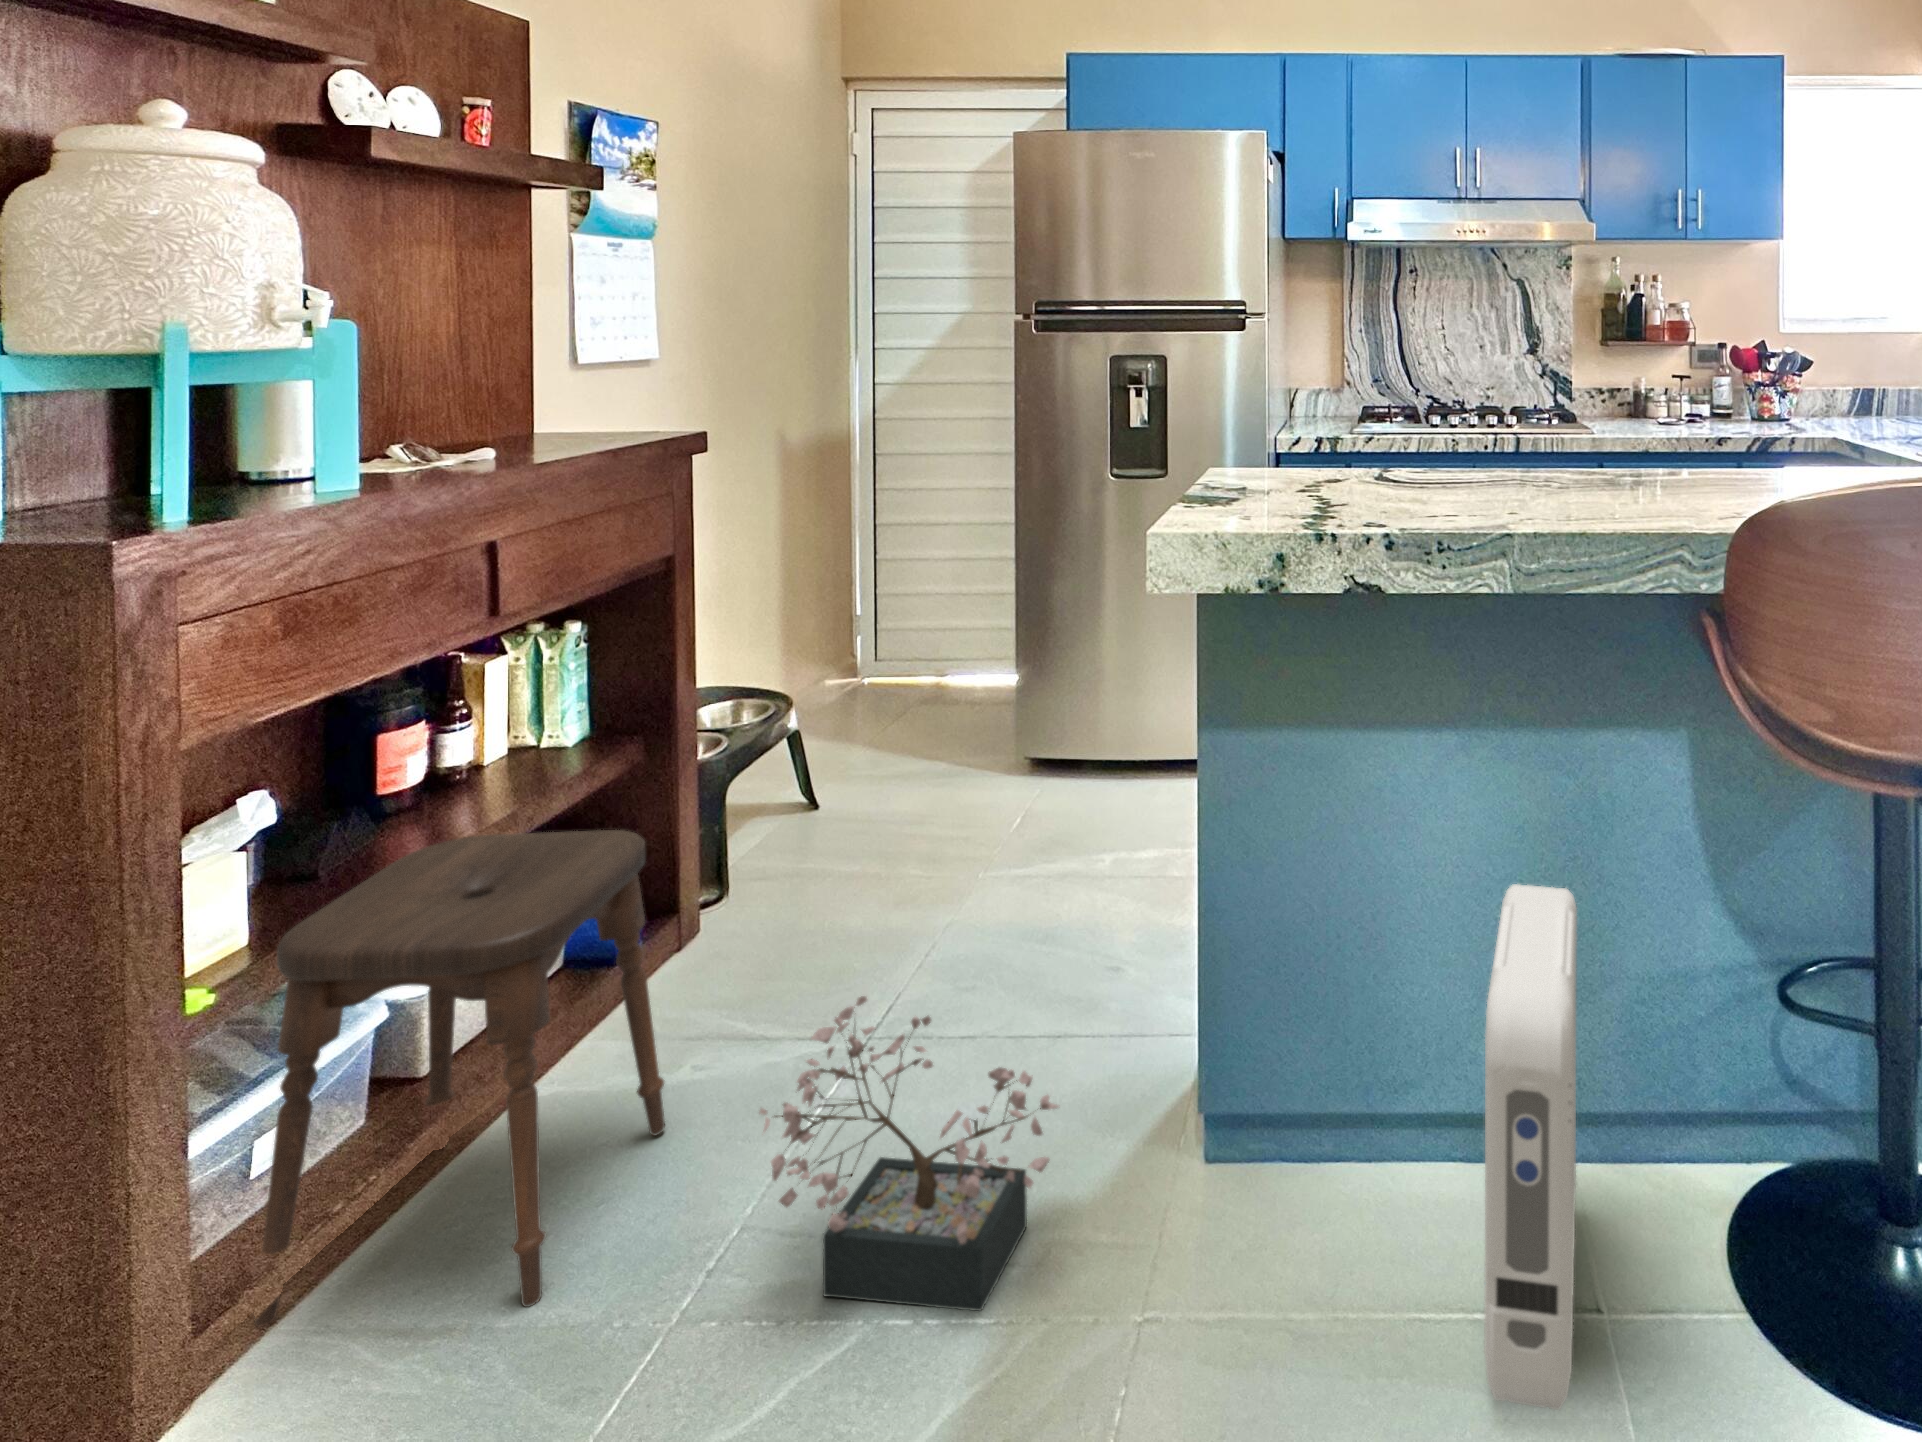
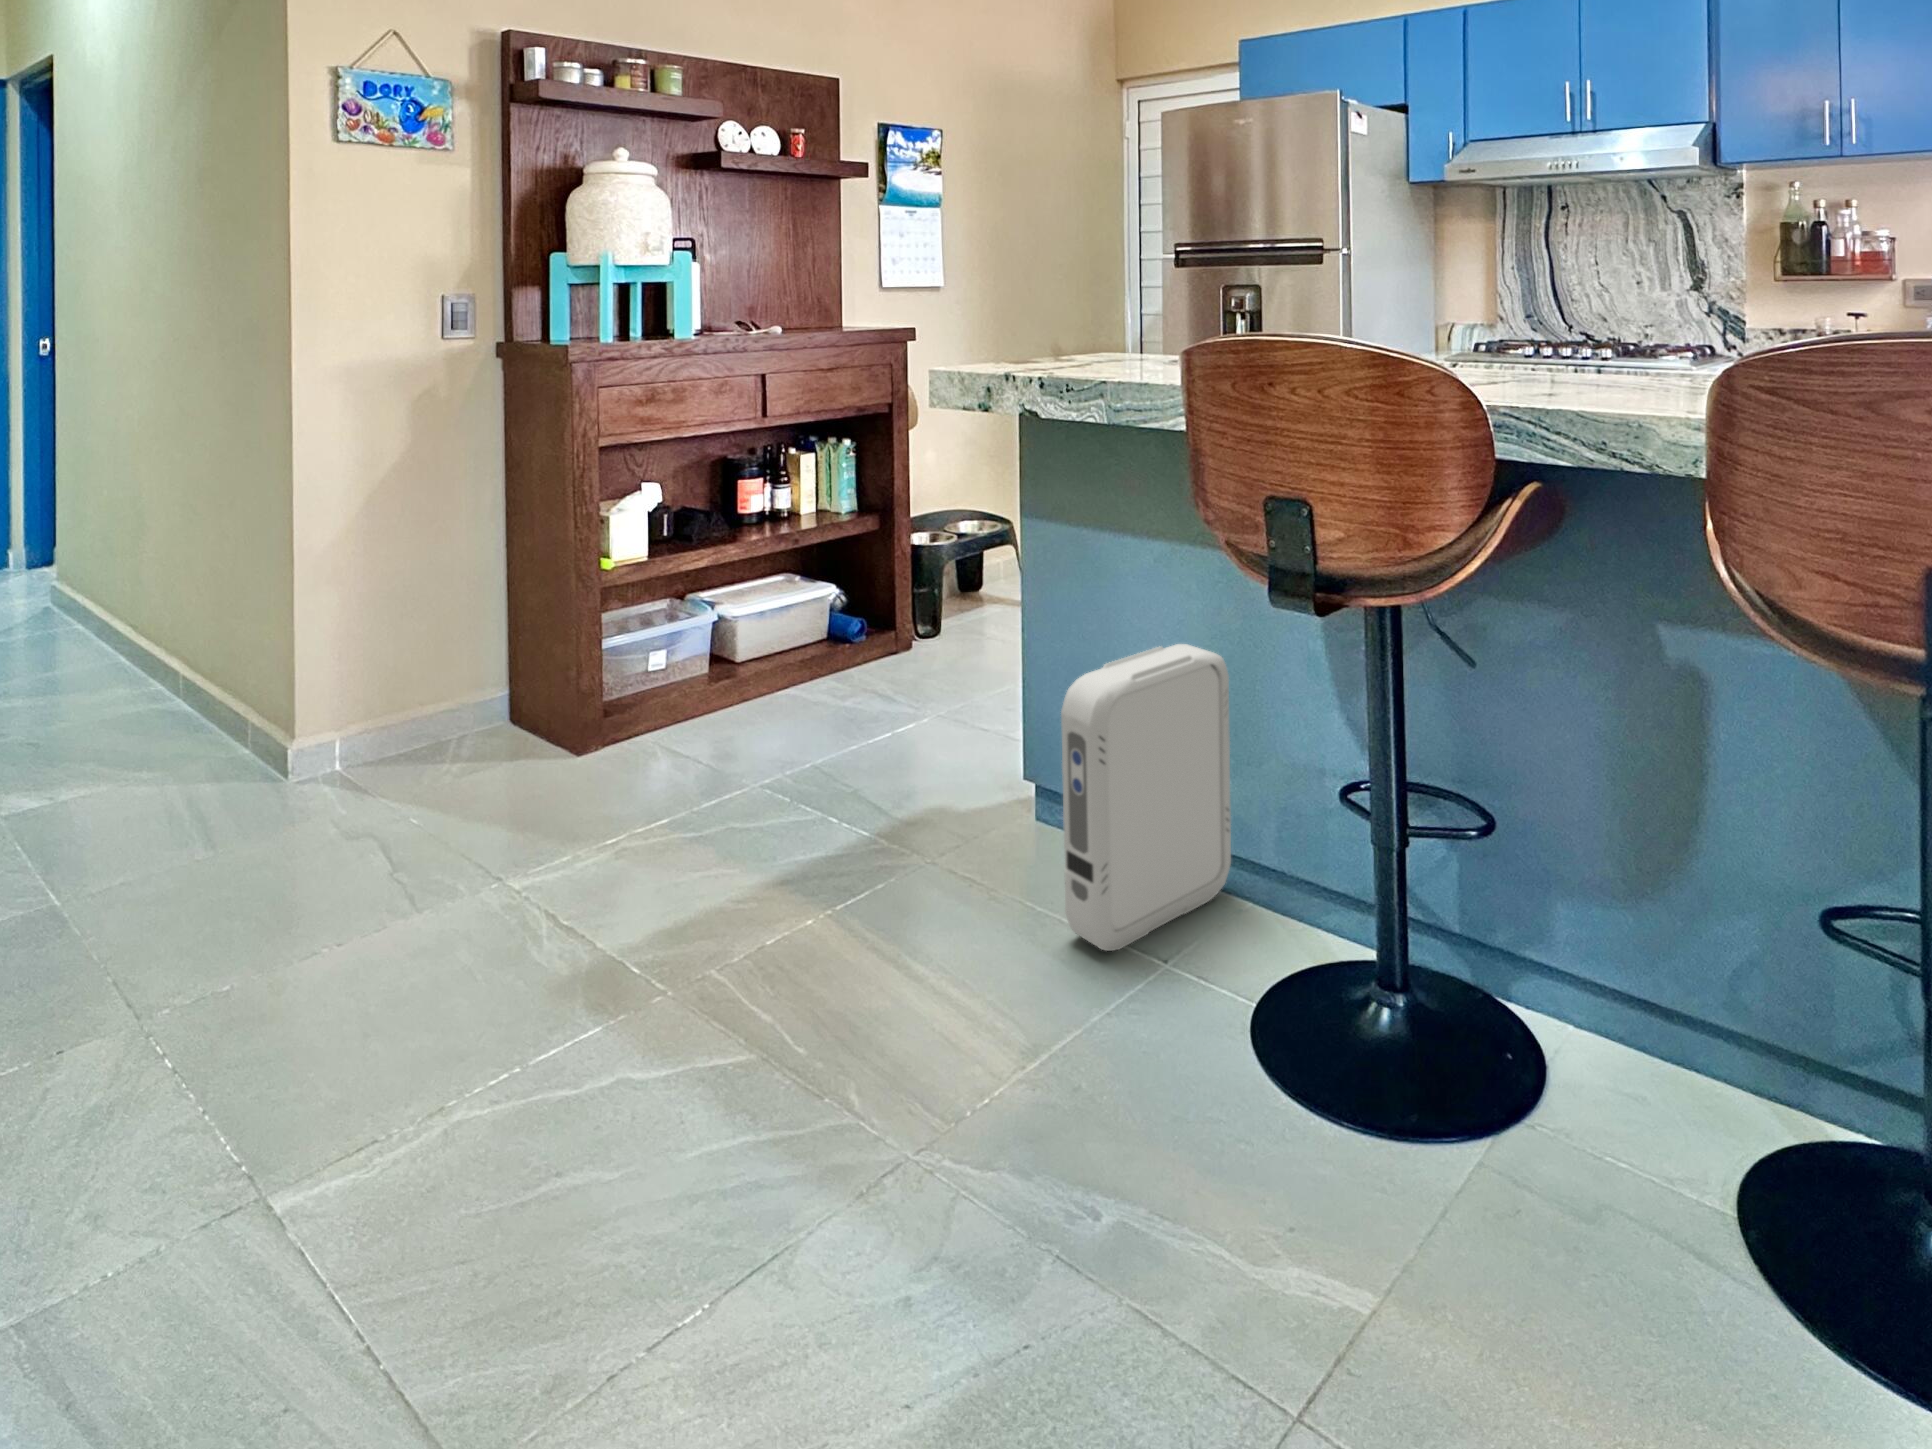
stool: present [255,830,665,1327] -> none [657,530,835,752]
decorative plant: present [759,996,1058,1311] -> none [804,642,960,816]

